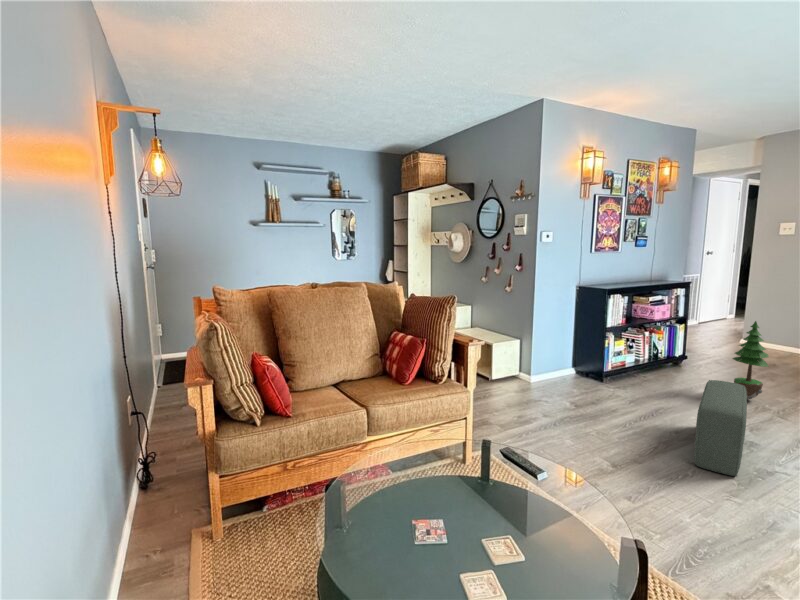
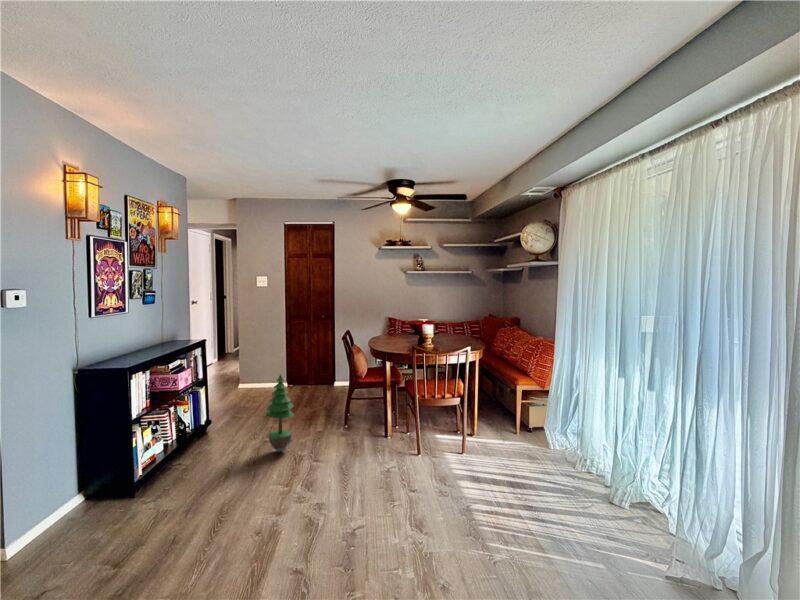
pouf: present [694,380,747,476] -> none [270,449,336,573]

